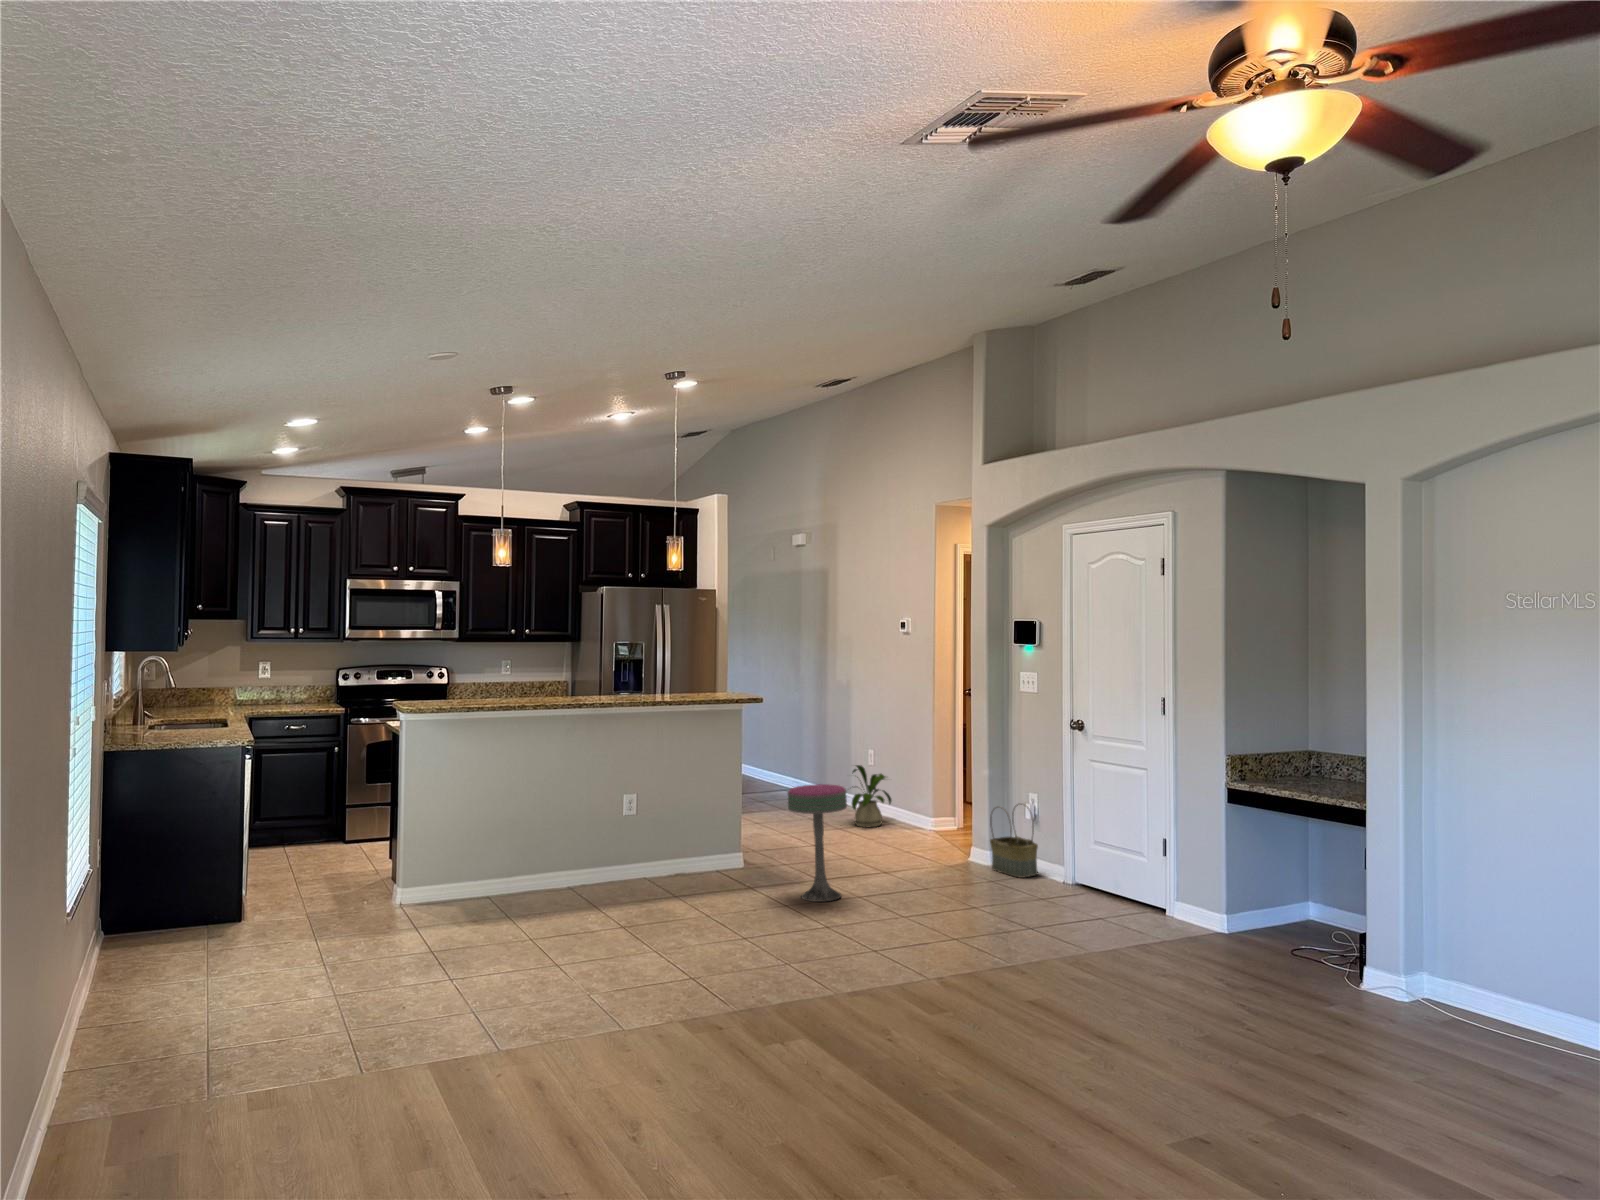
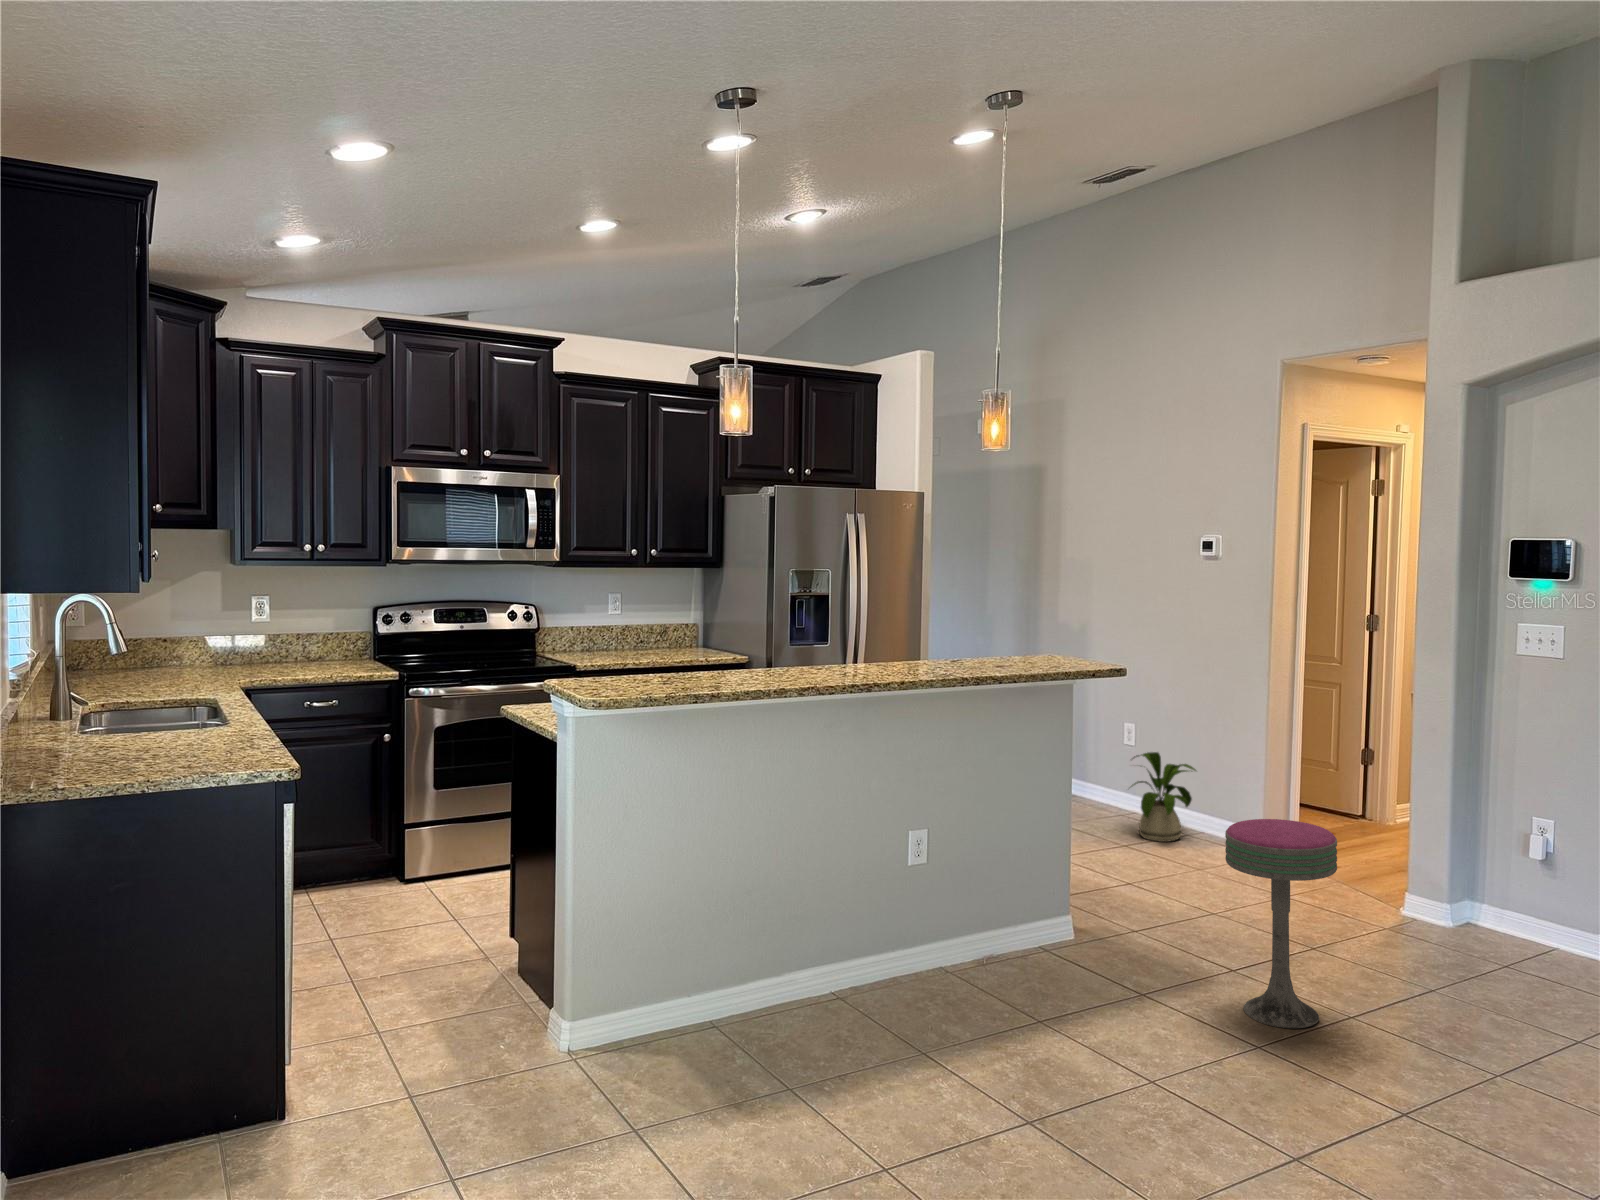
basket: present [990,804,1038,878] -> none [1461,833,1562,957]

